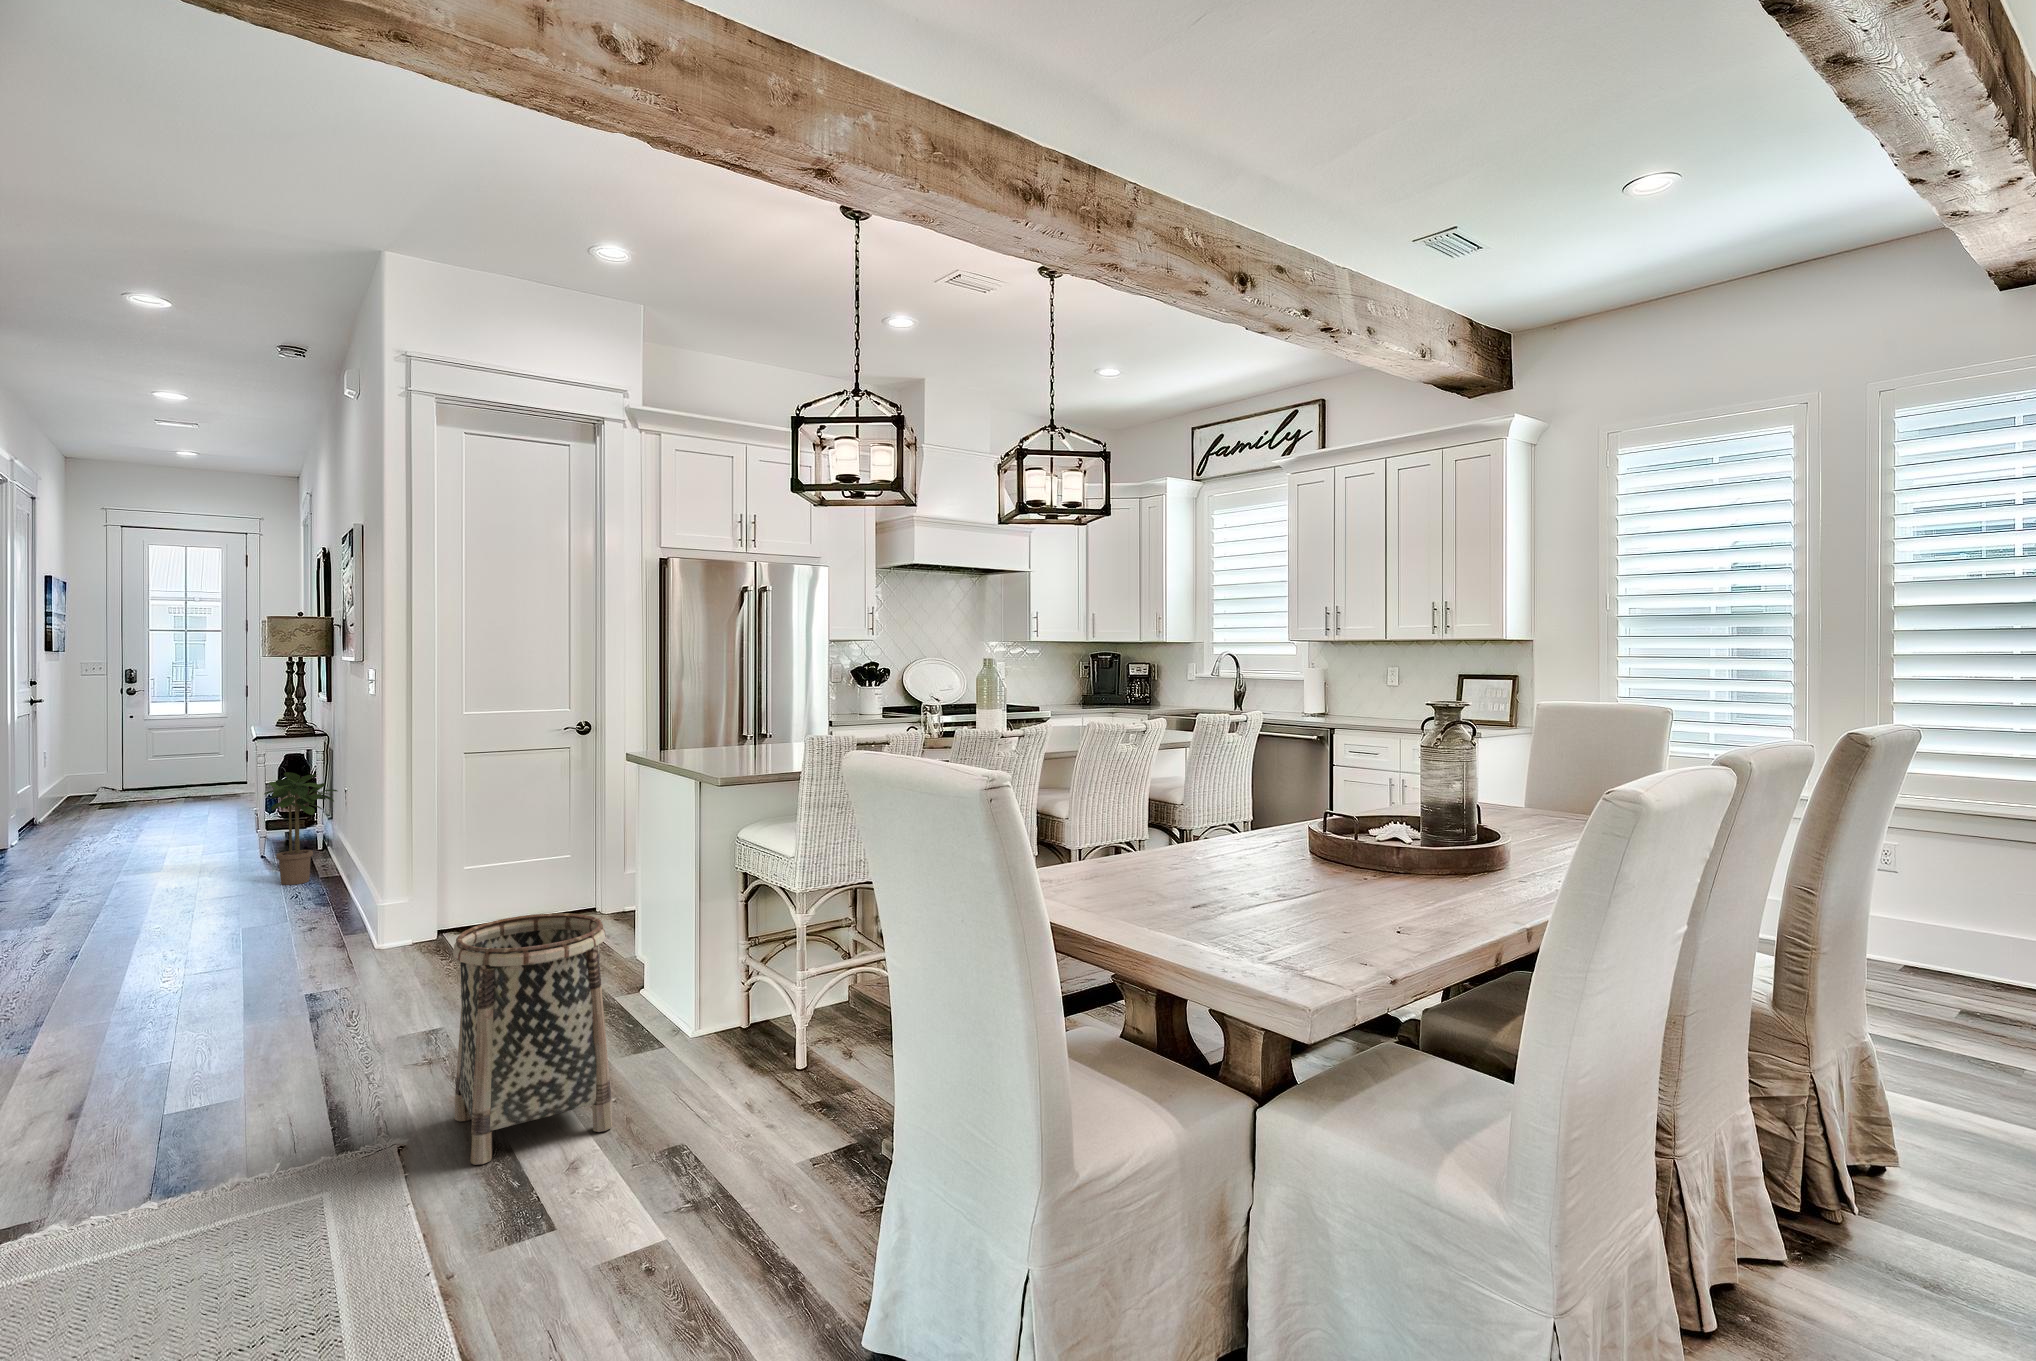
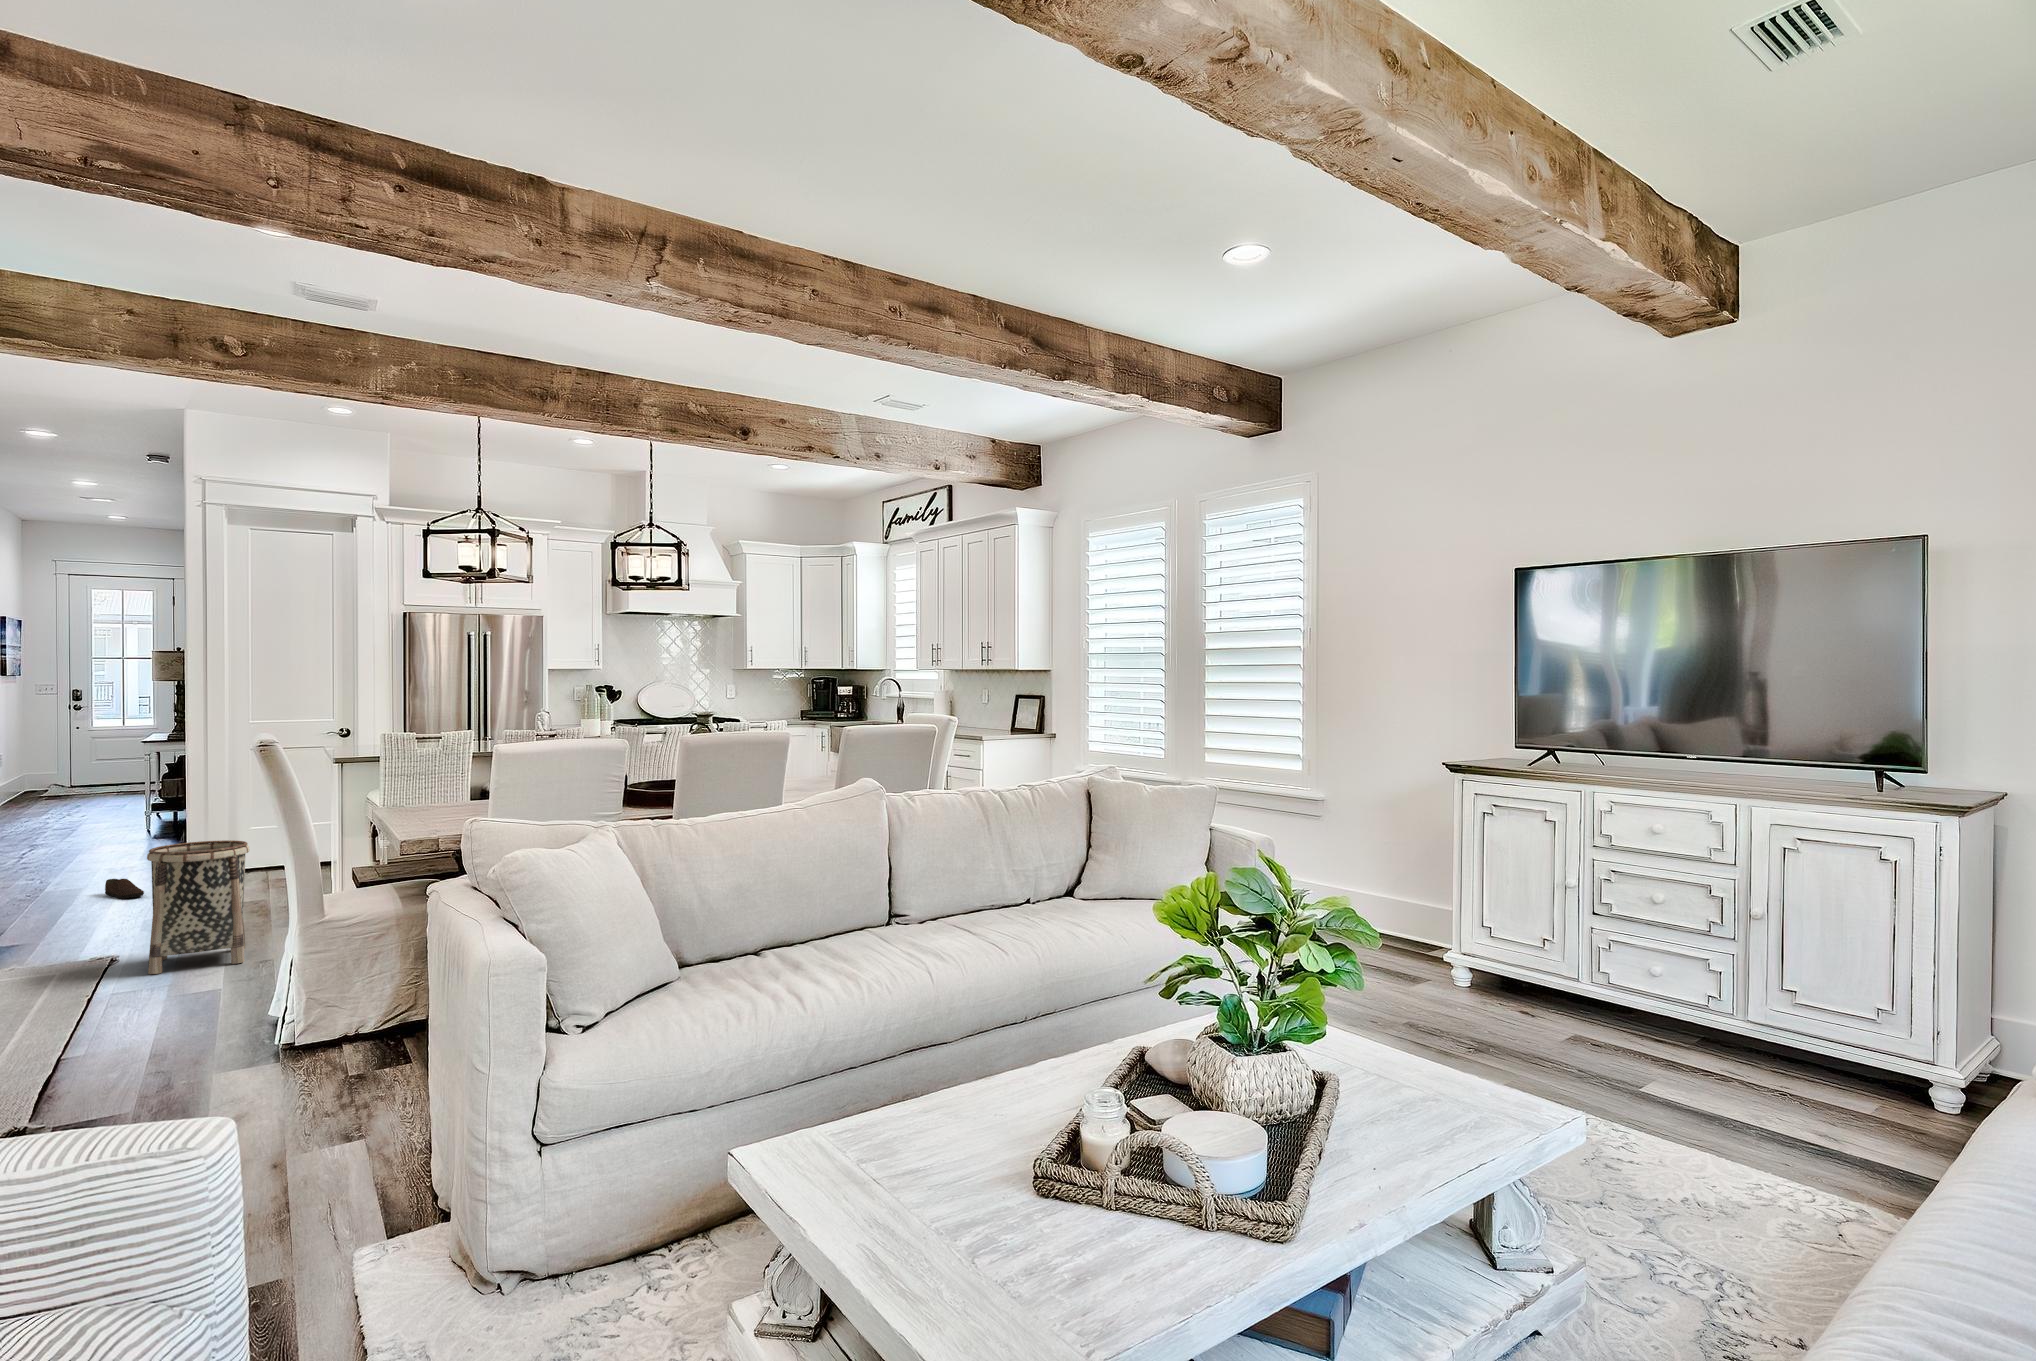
potted plant: present [264,772,337,885] -> none [115,774,173,860]
shoe: none [289,931,347,963] -> present [105,879,144,899]

